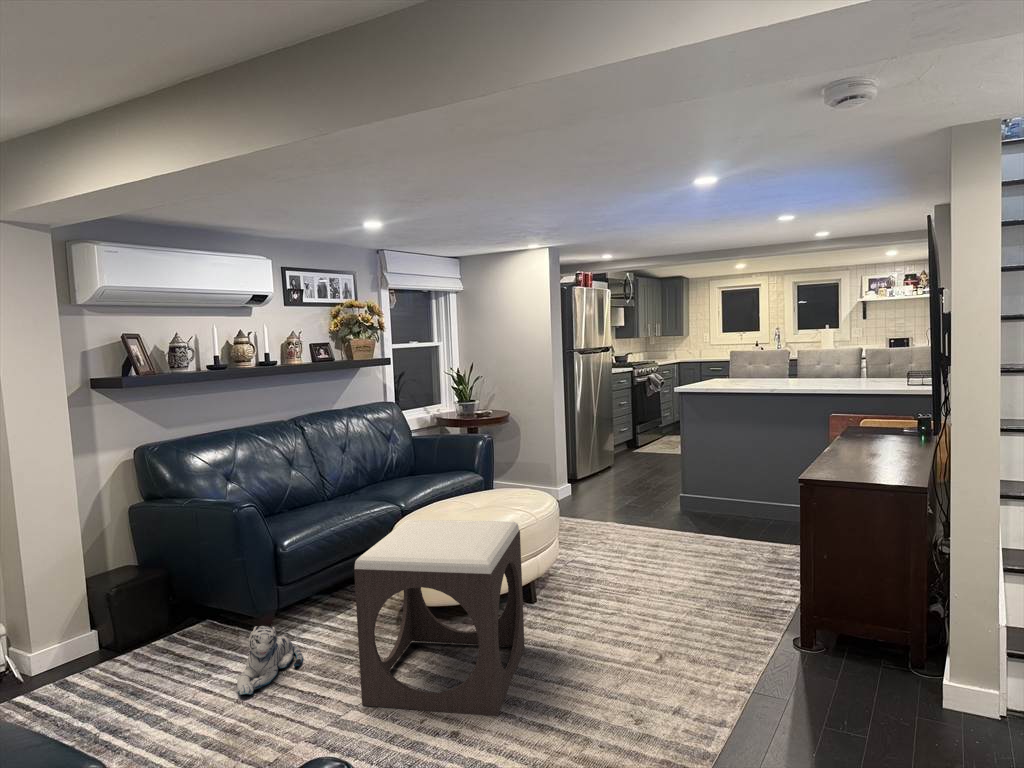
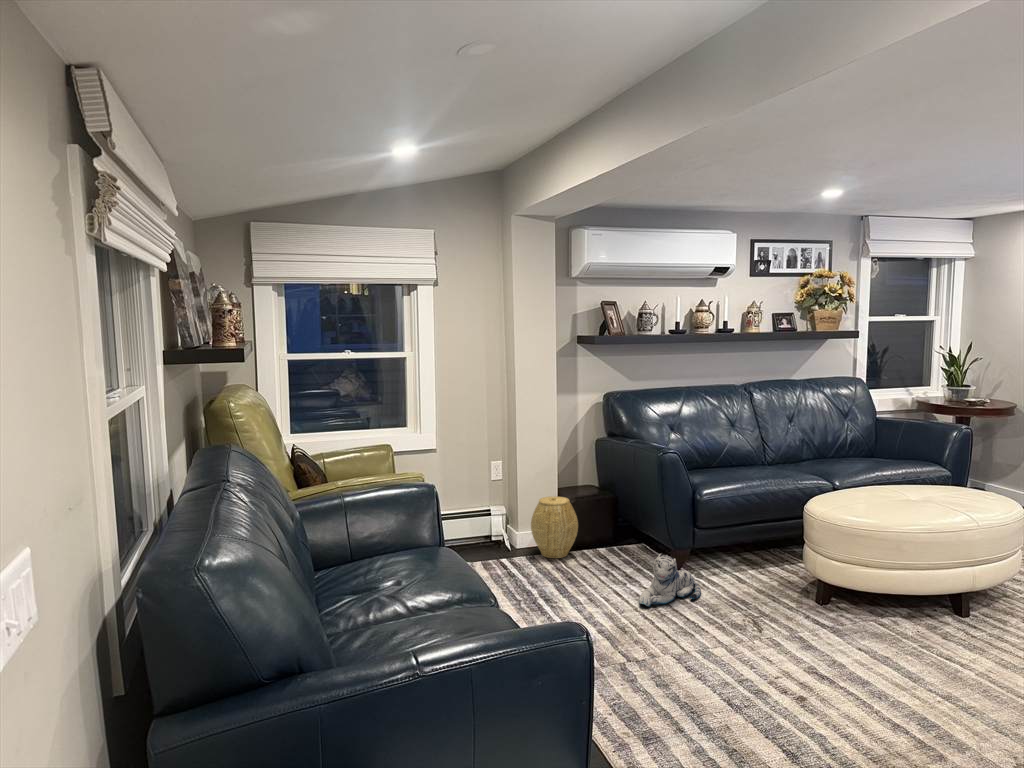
footstool: present [354,520,525,716] -> none [731,492,933,700]
woven basket: none [52,589,125,675] -> present [531,496,578,558]

